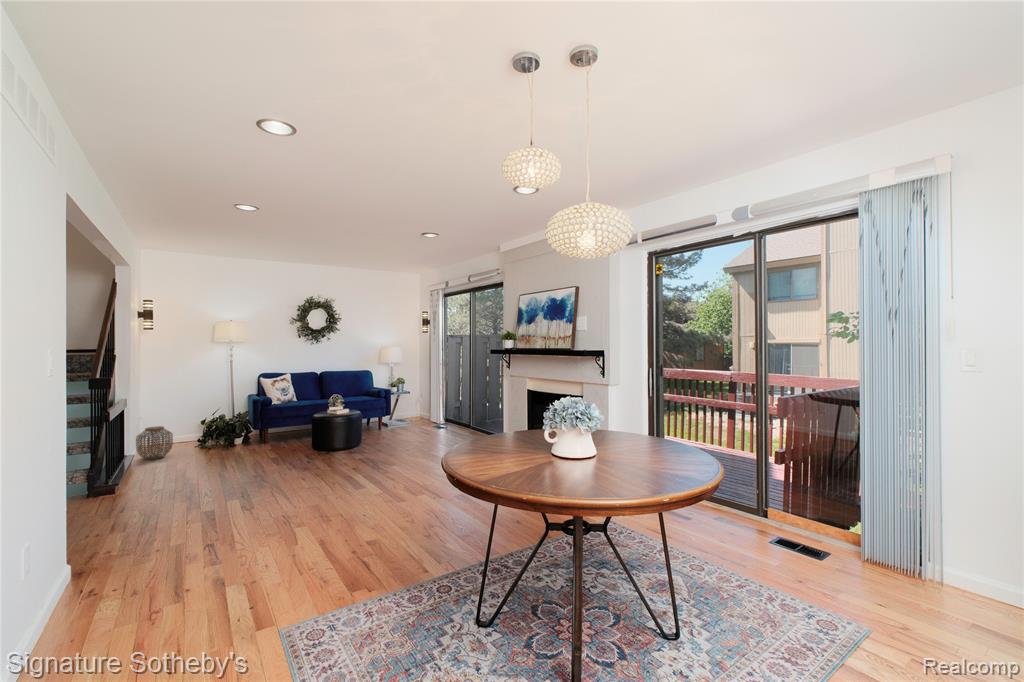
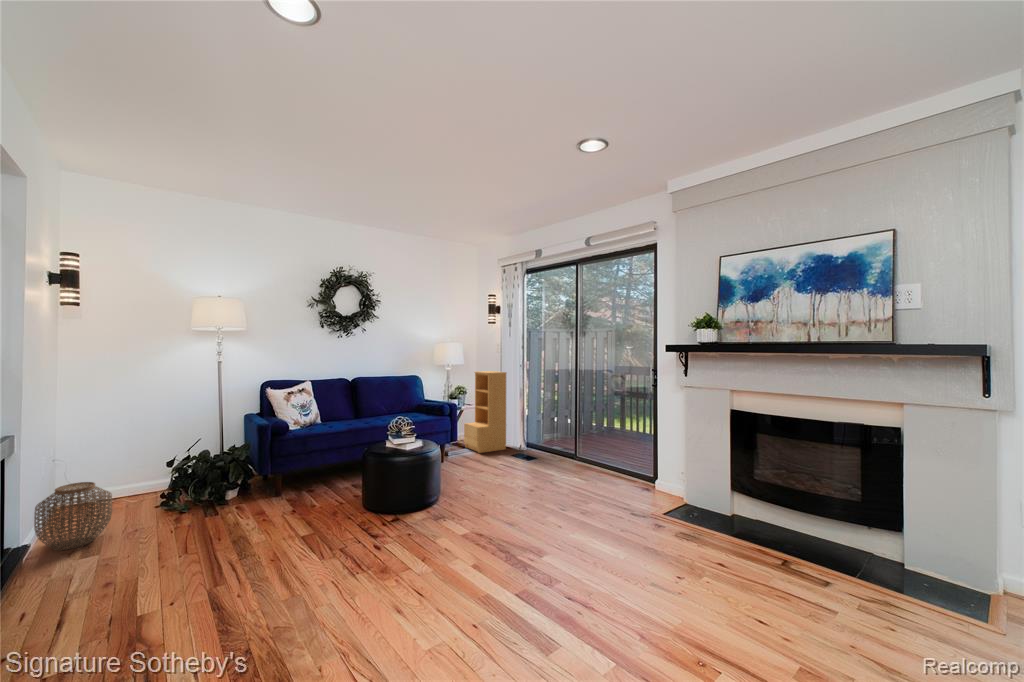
bookshelf: none [402,367,431,424] -> present [464,371,507,453]

